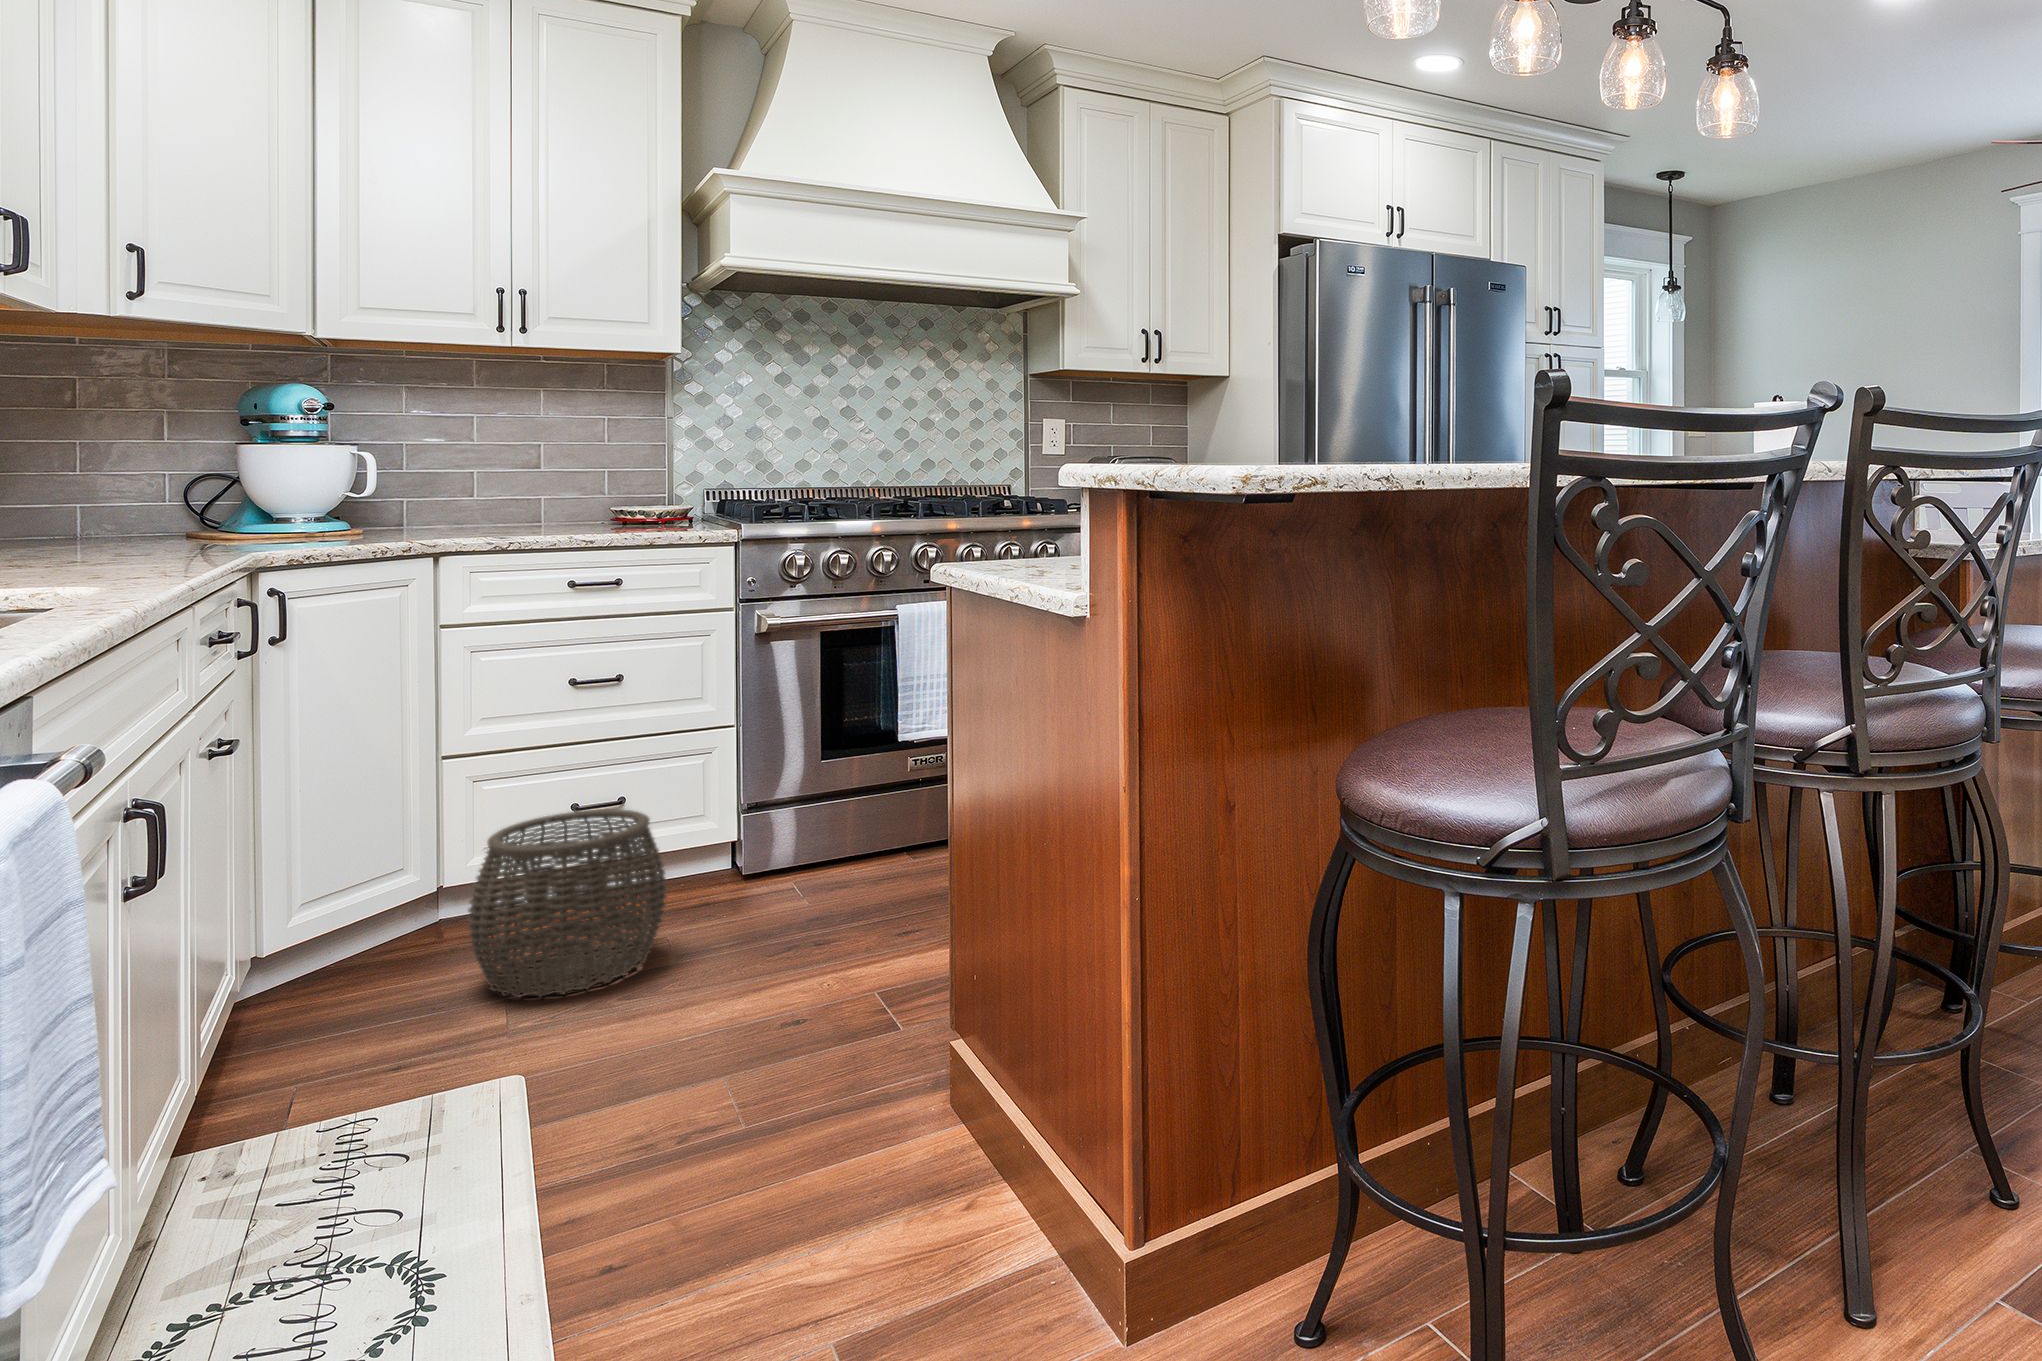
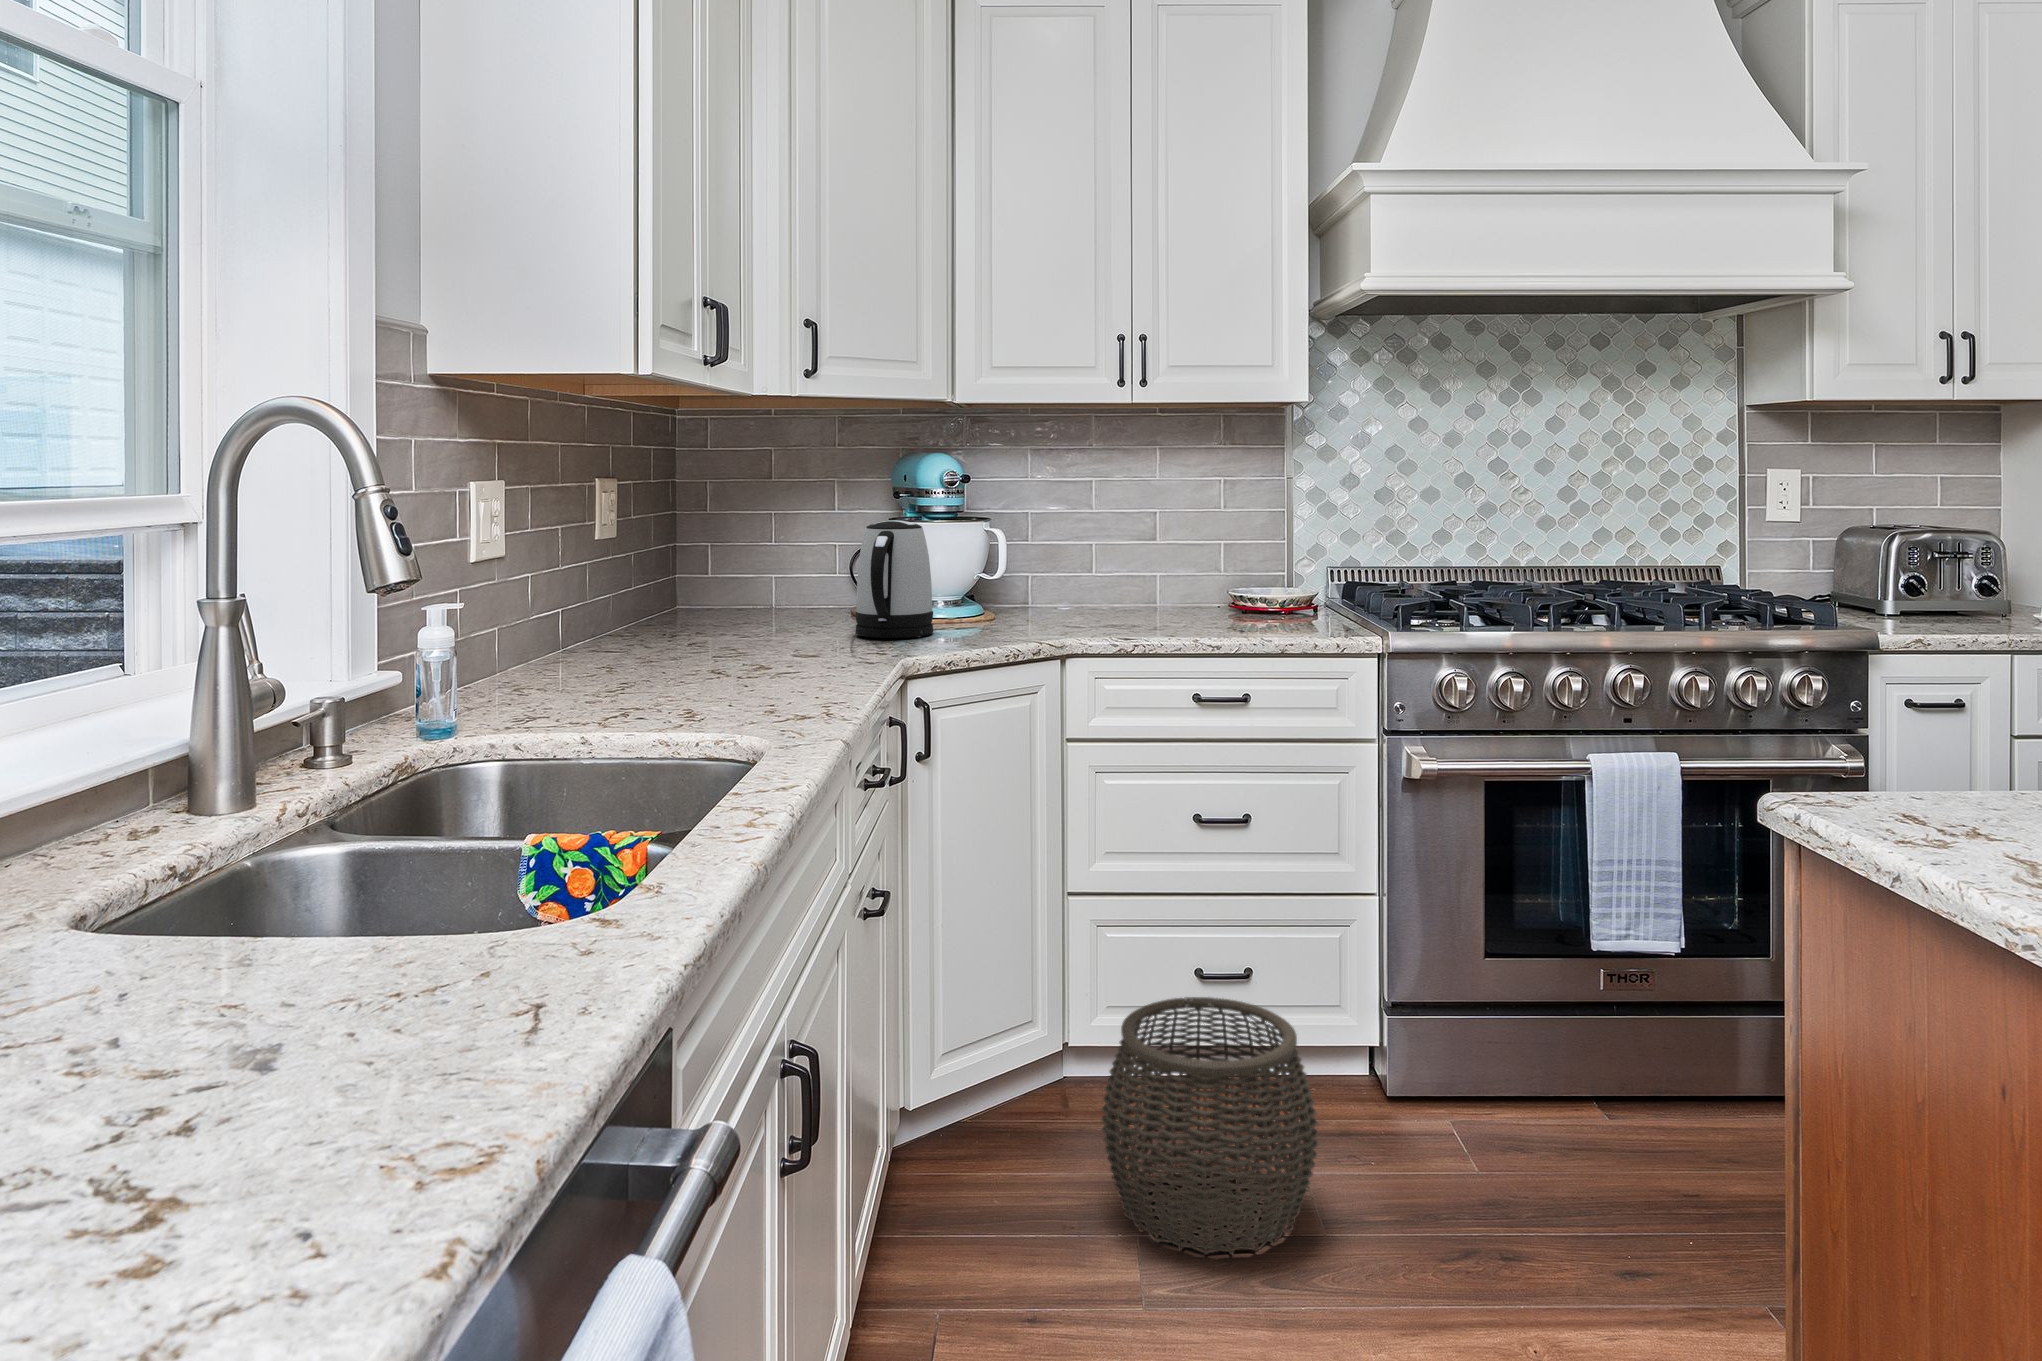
kettle: none [192,438,289,545] -> present [855,520,933,638]

